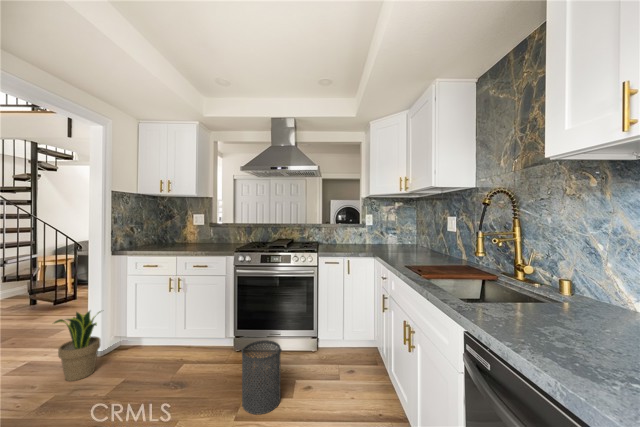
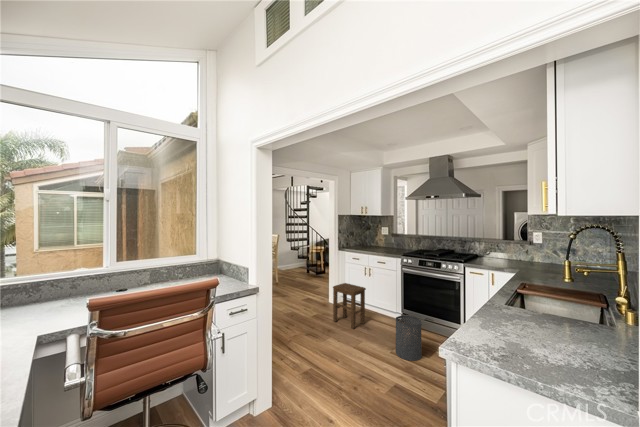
potted plant: present [54,311,100,381] -> none [313,277,333,312]
stool: none [106,312,177,392] -> present [333,283,366,329]

